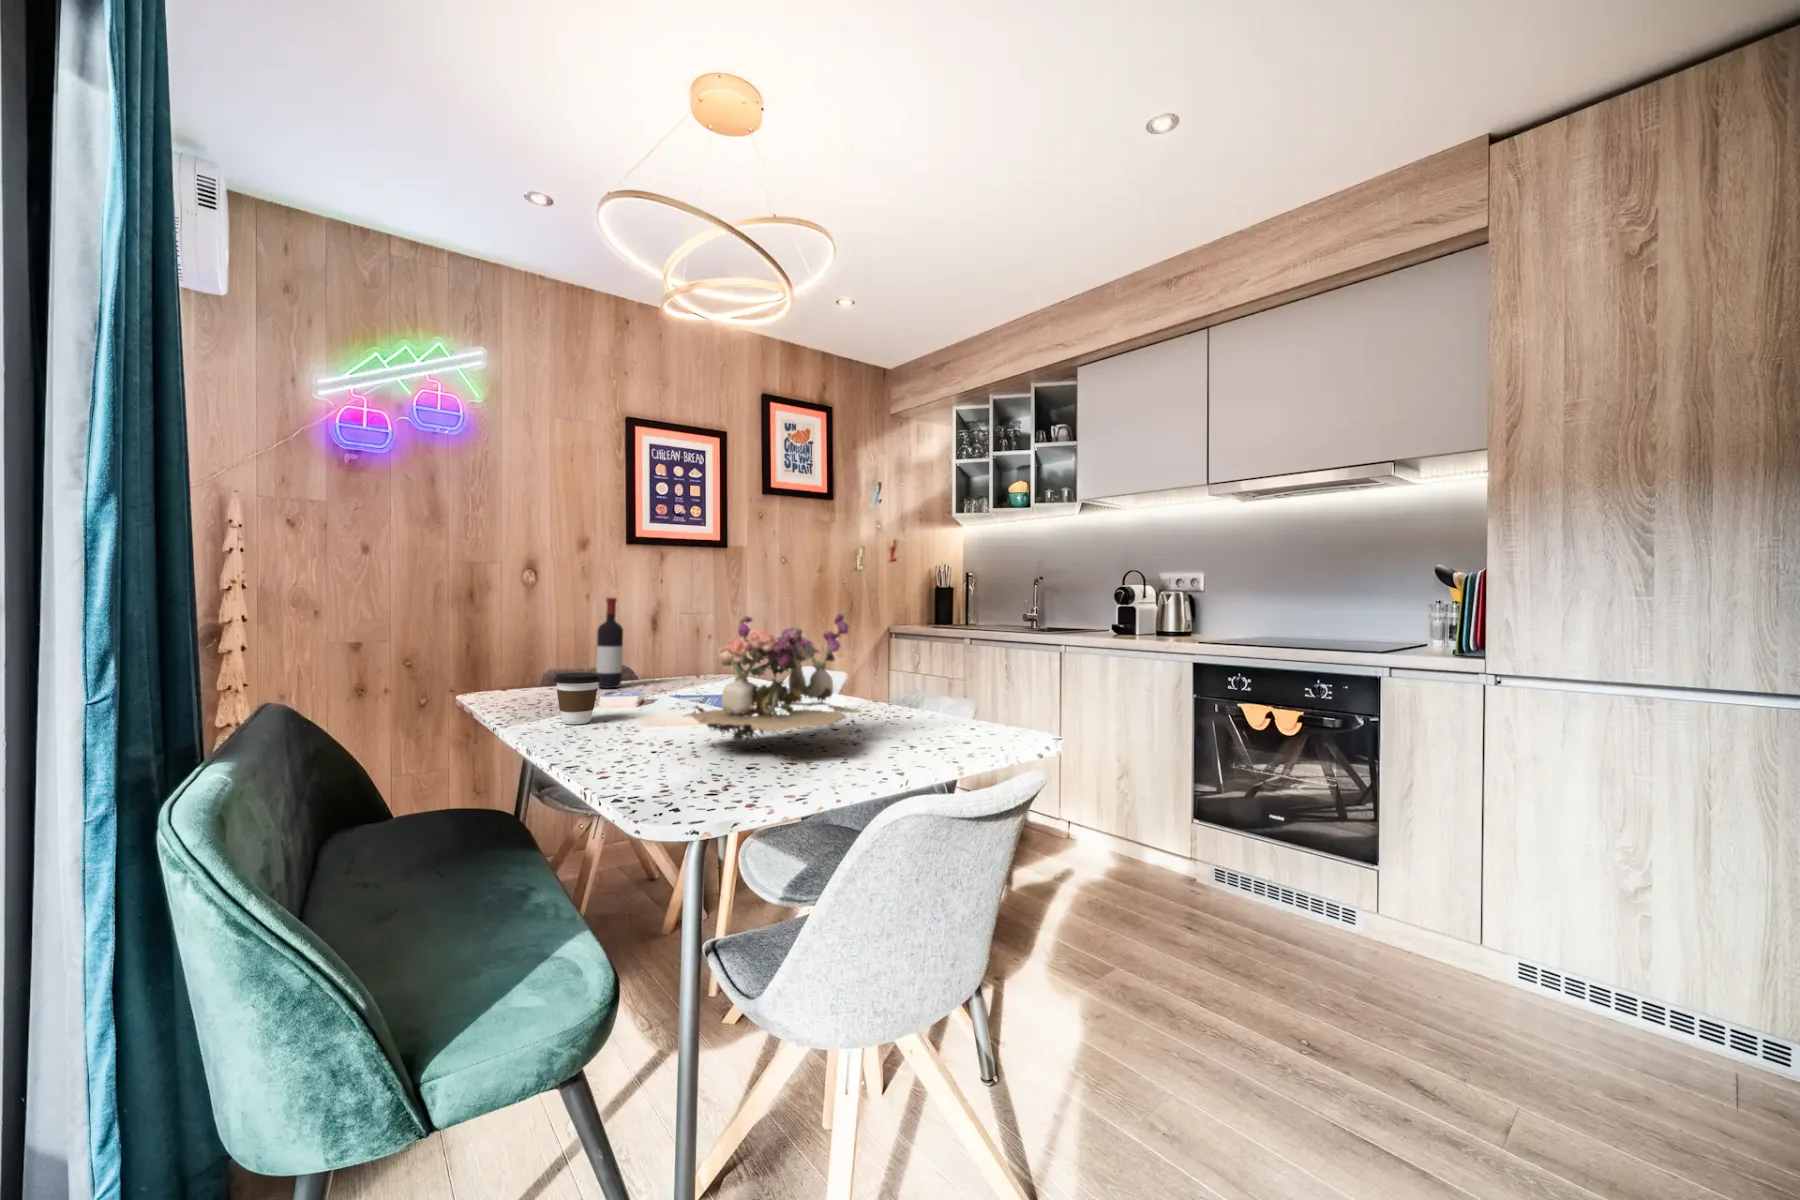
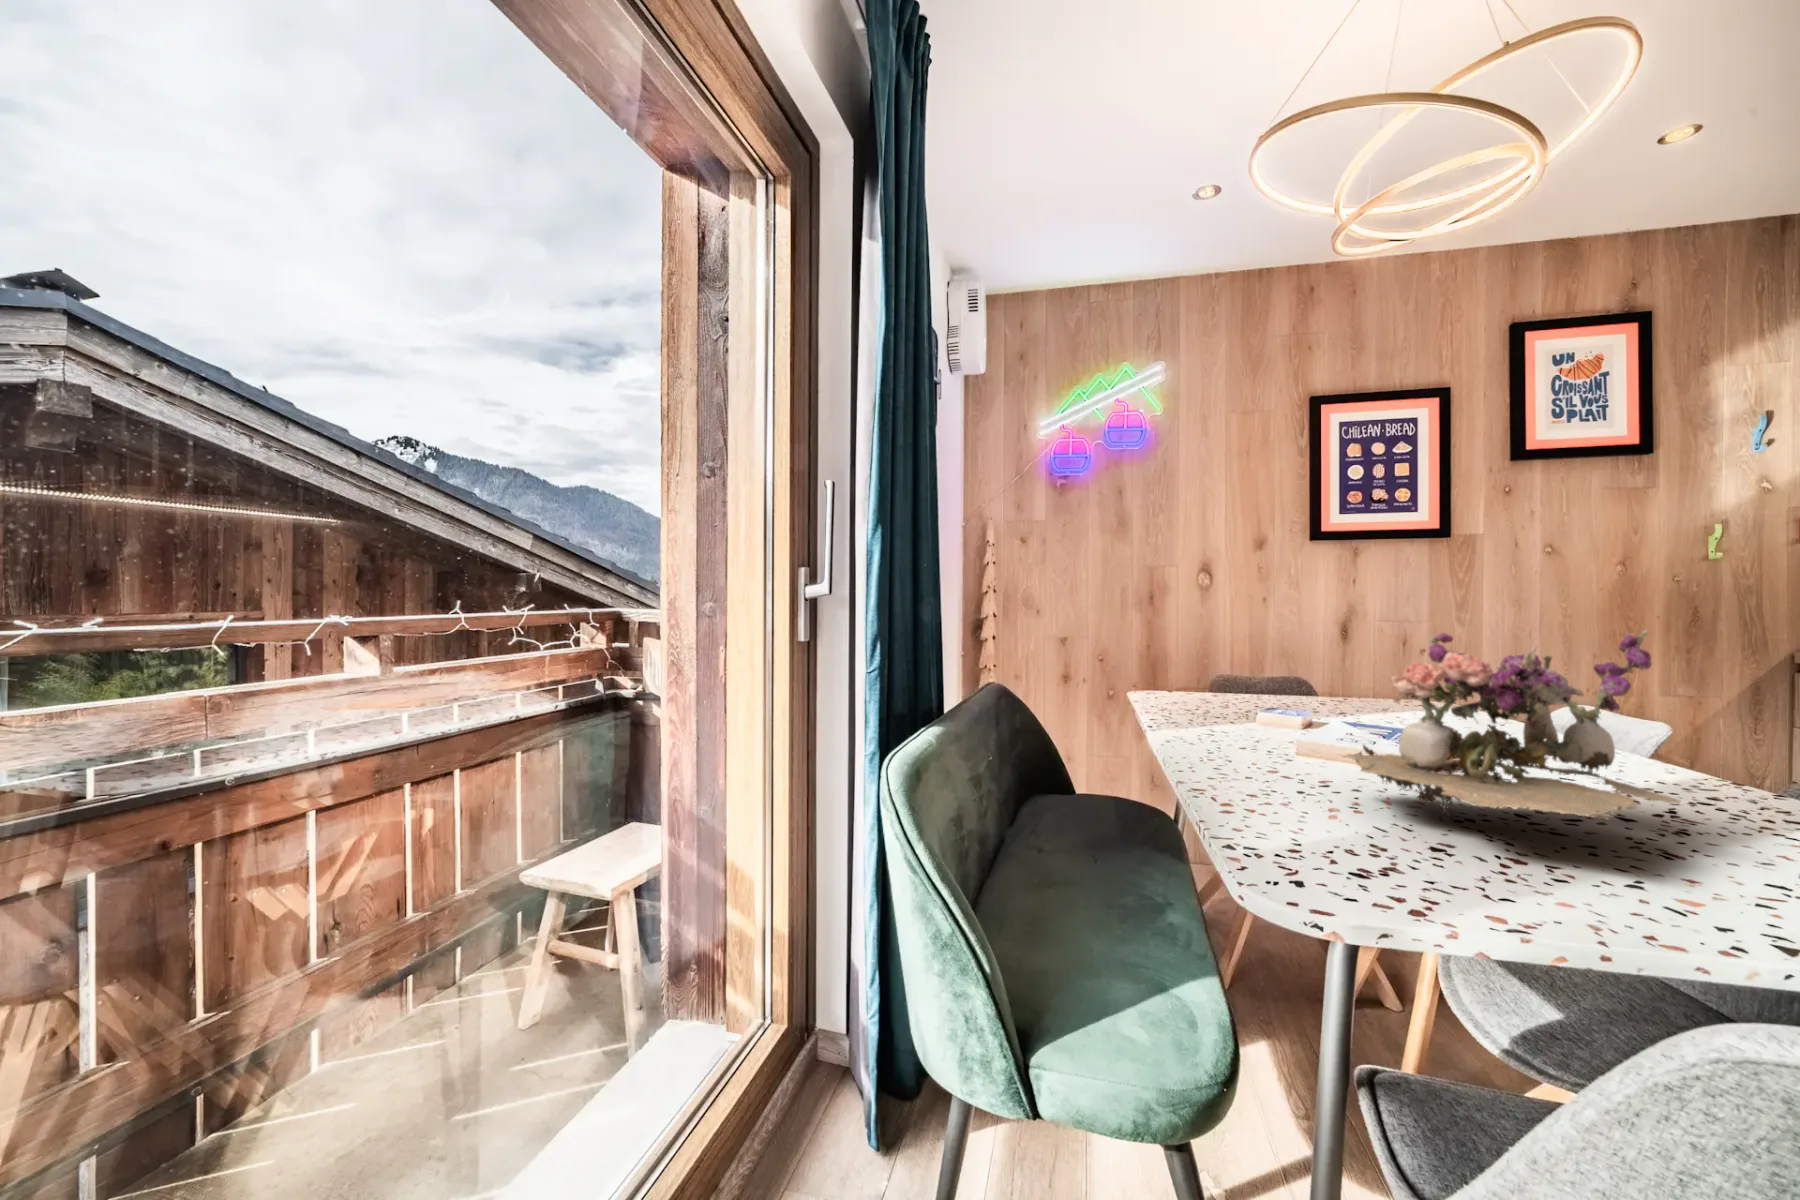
wine bottle: present [596,598,623,688] -> none [1261,602,1293,704]
coffee cup: present [554,673,601,724] -> none [1200,685,1252,742]

